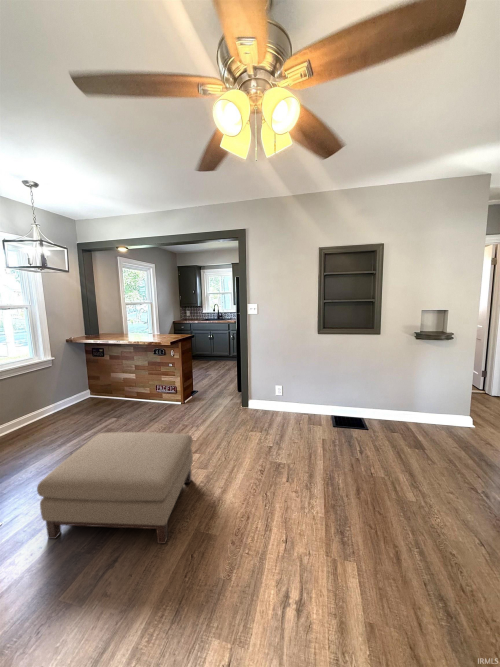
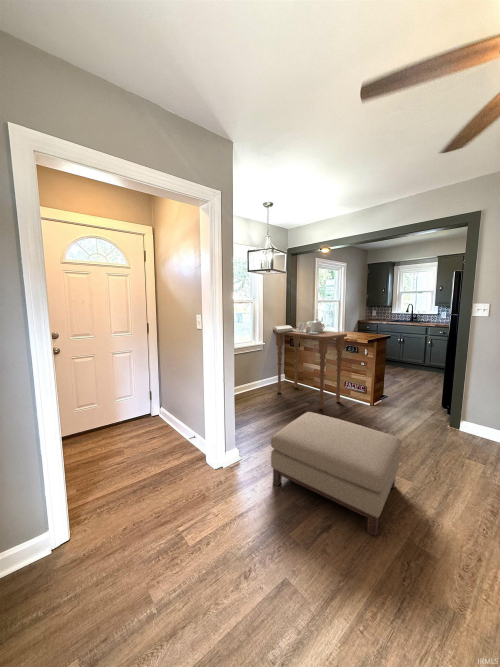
side table: none [61,325,152,421] -> present [273,319,347,409]

